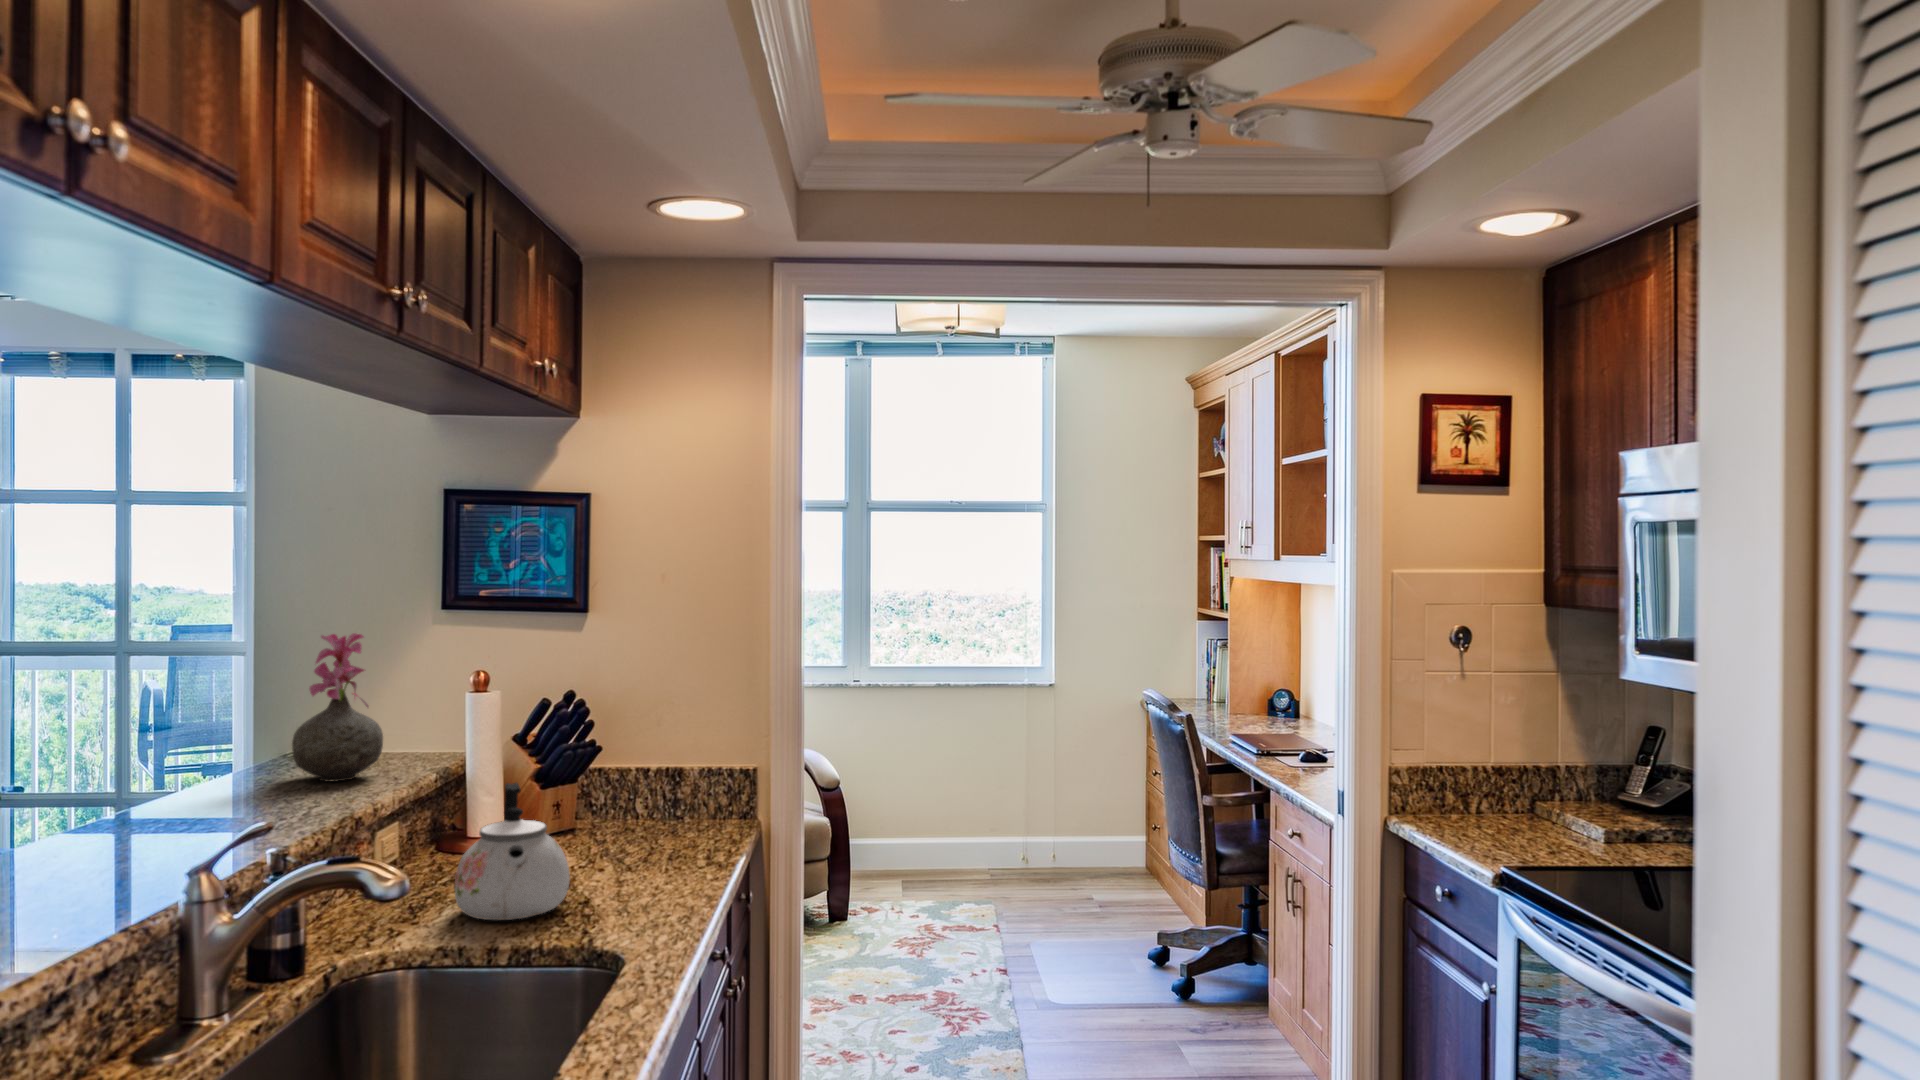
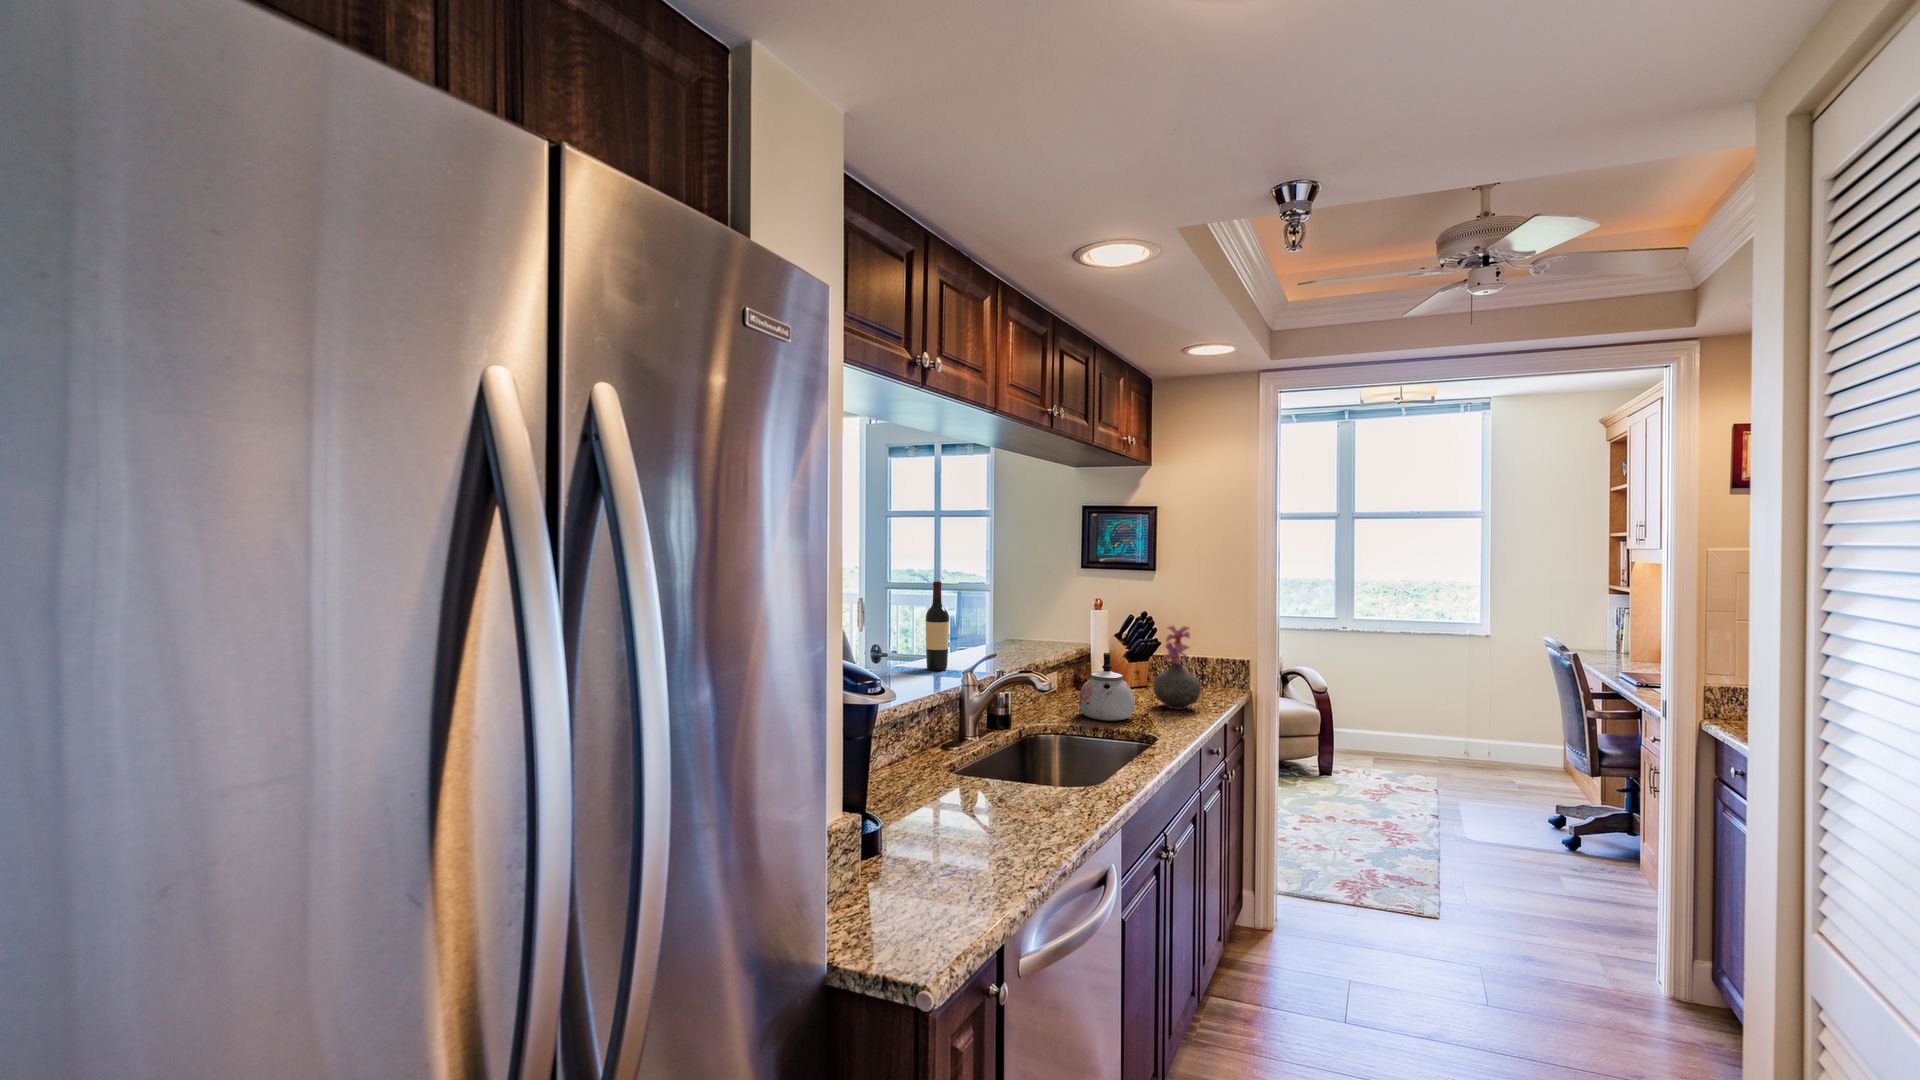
vase: present [292,633,383,782] -> present [1153,626,1201,710]
wine bottle: none [63,665,132,878] -> present [926,581,949,671]

